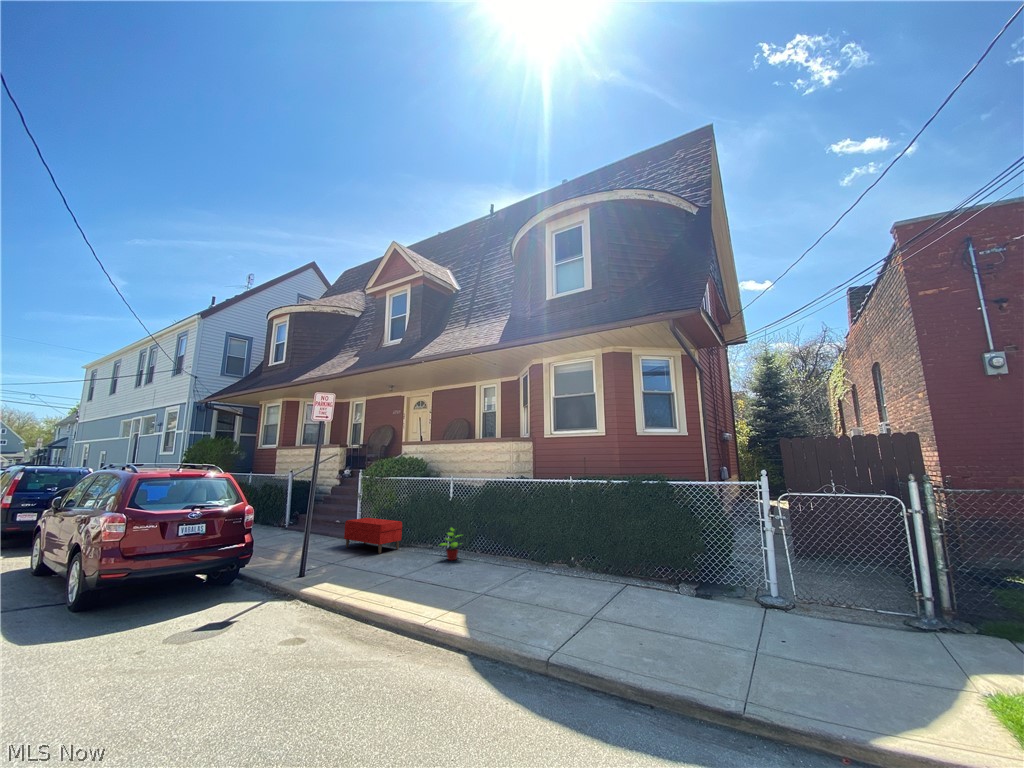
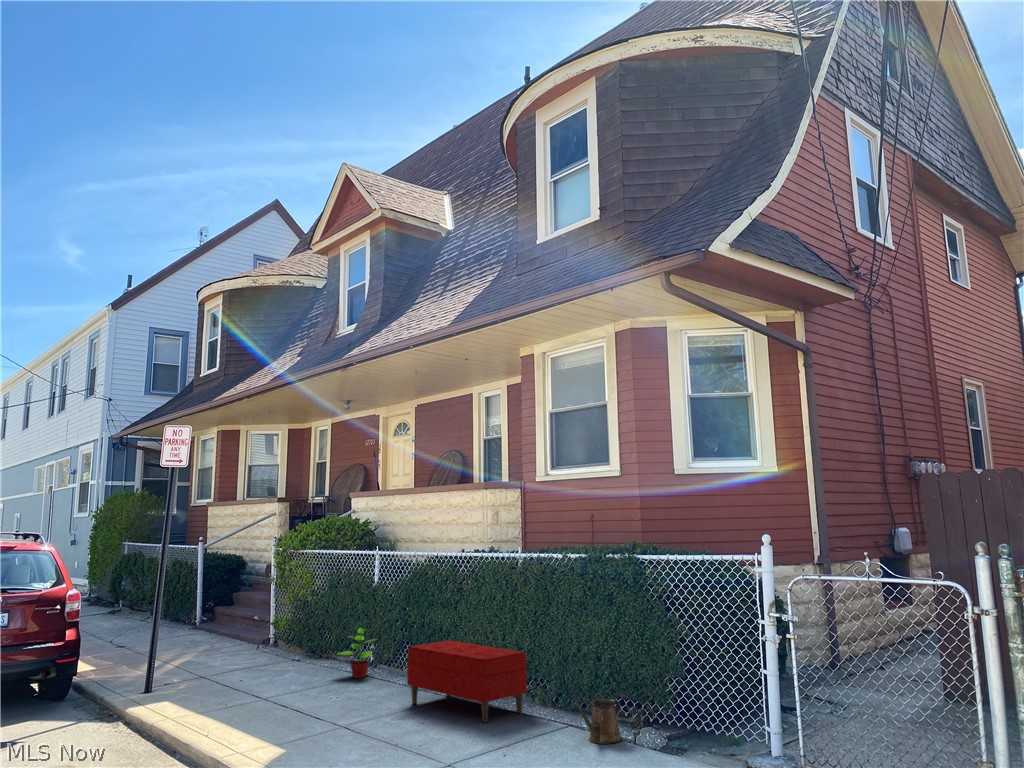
bench: present [344,518,402,554] -> present [407,641,527,722]
watering can: none [656,569,677,597] -> present [573,699,622,744]

